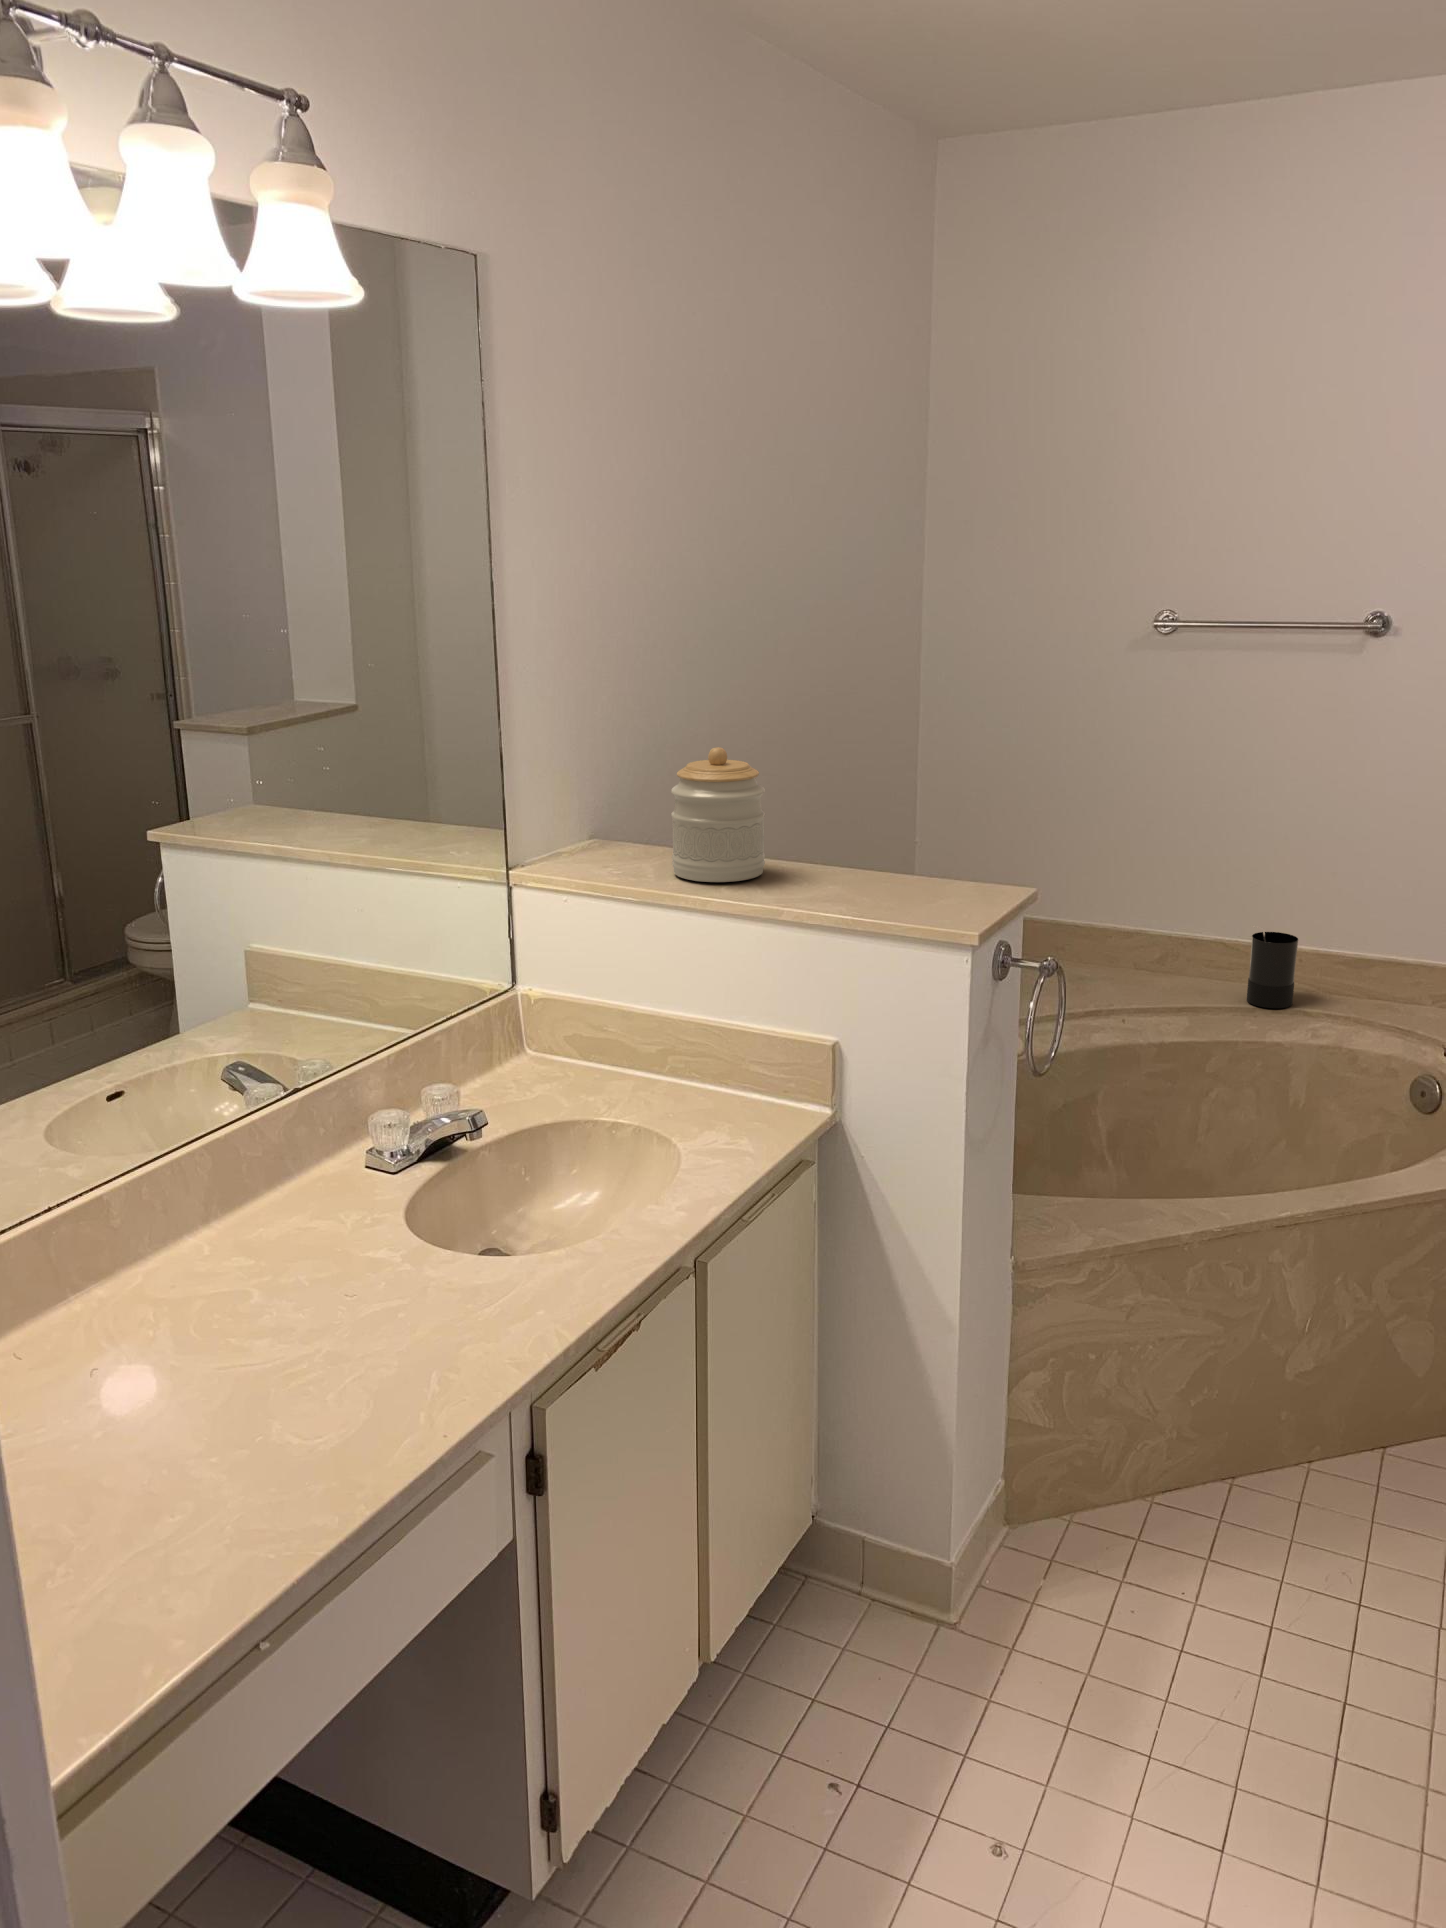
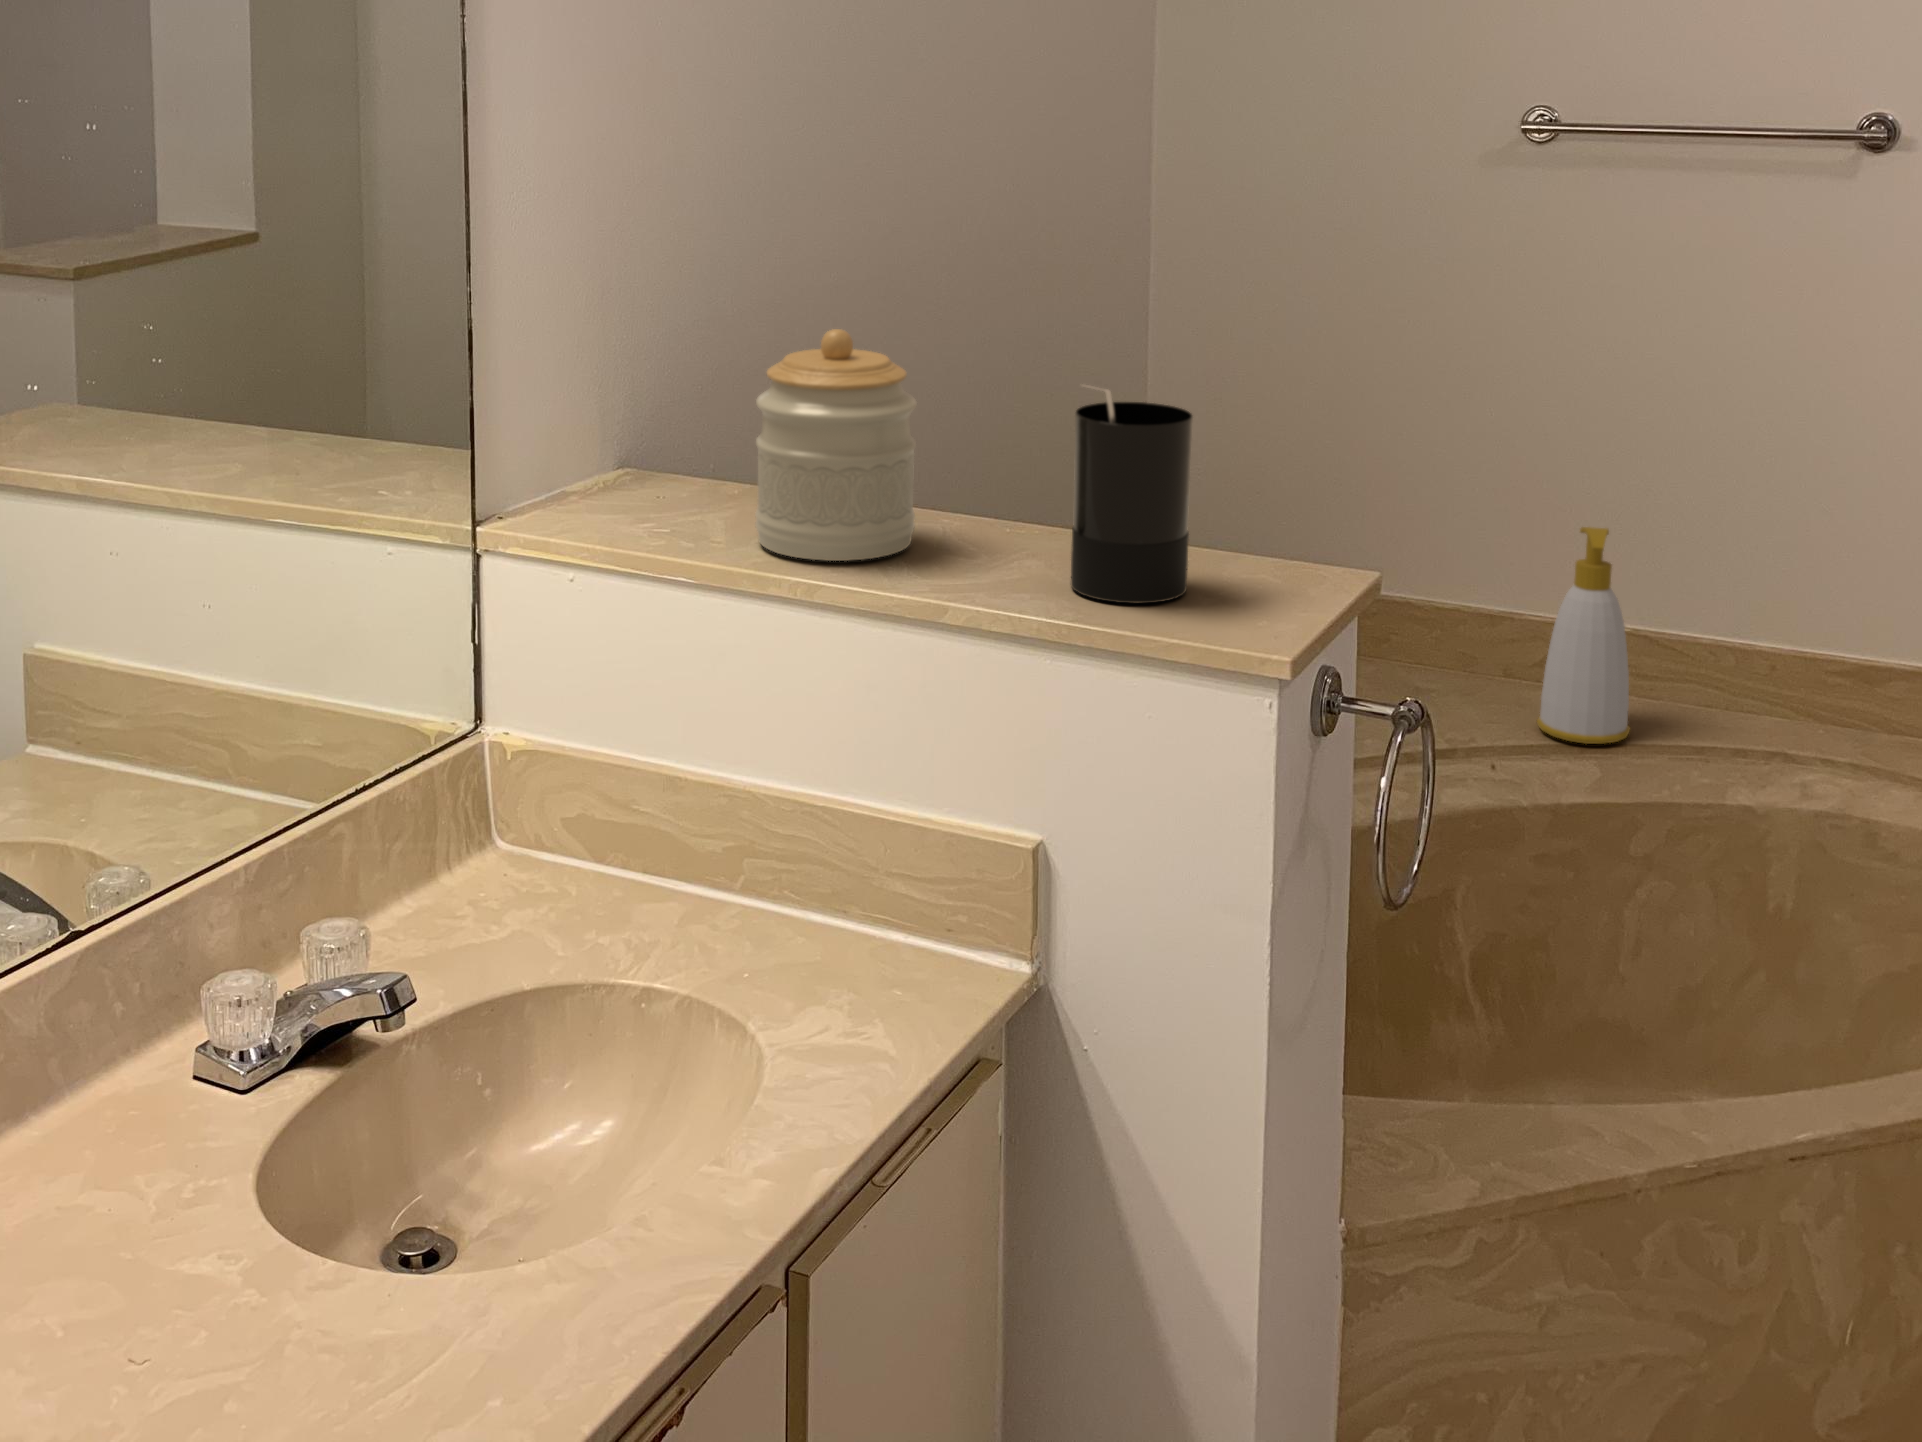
soap bottle: none [1144,873,1200,1003] -> present [1537,527,1630,744]
candle: present [1247,926,1298,1008] -> present [1071,384,1193,603]

